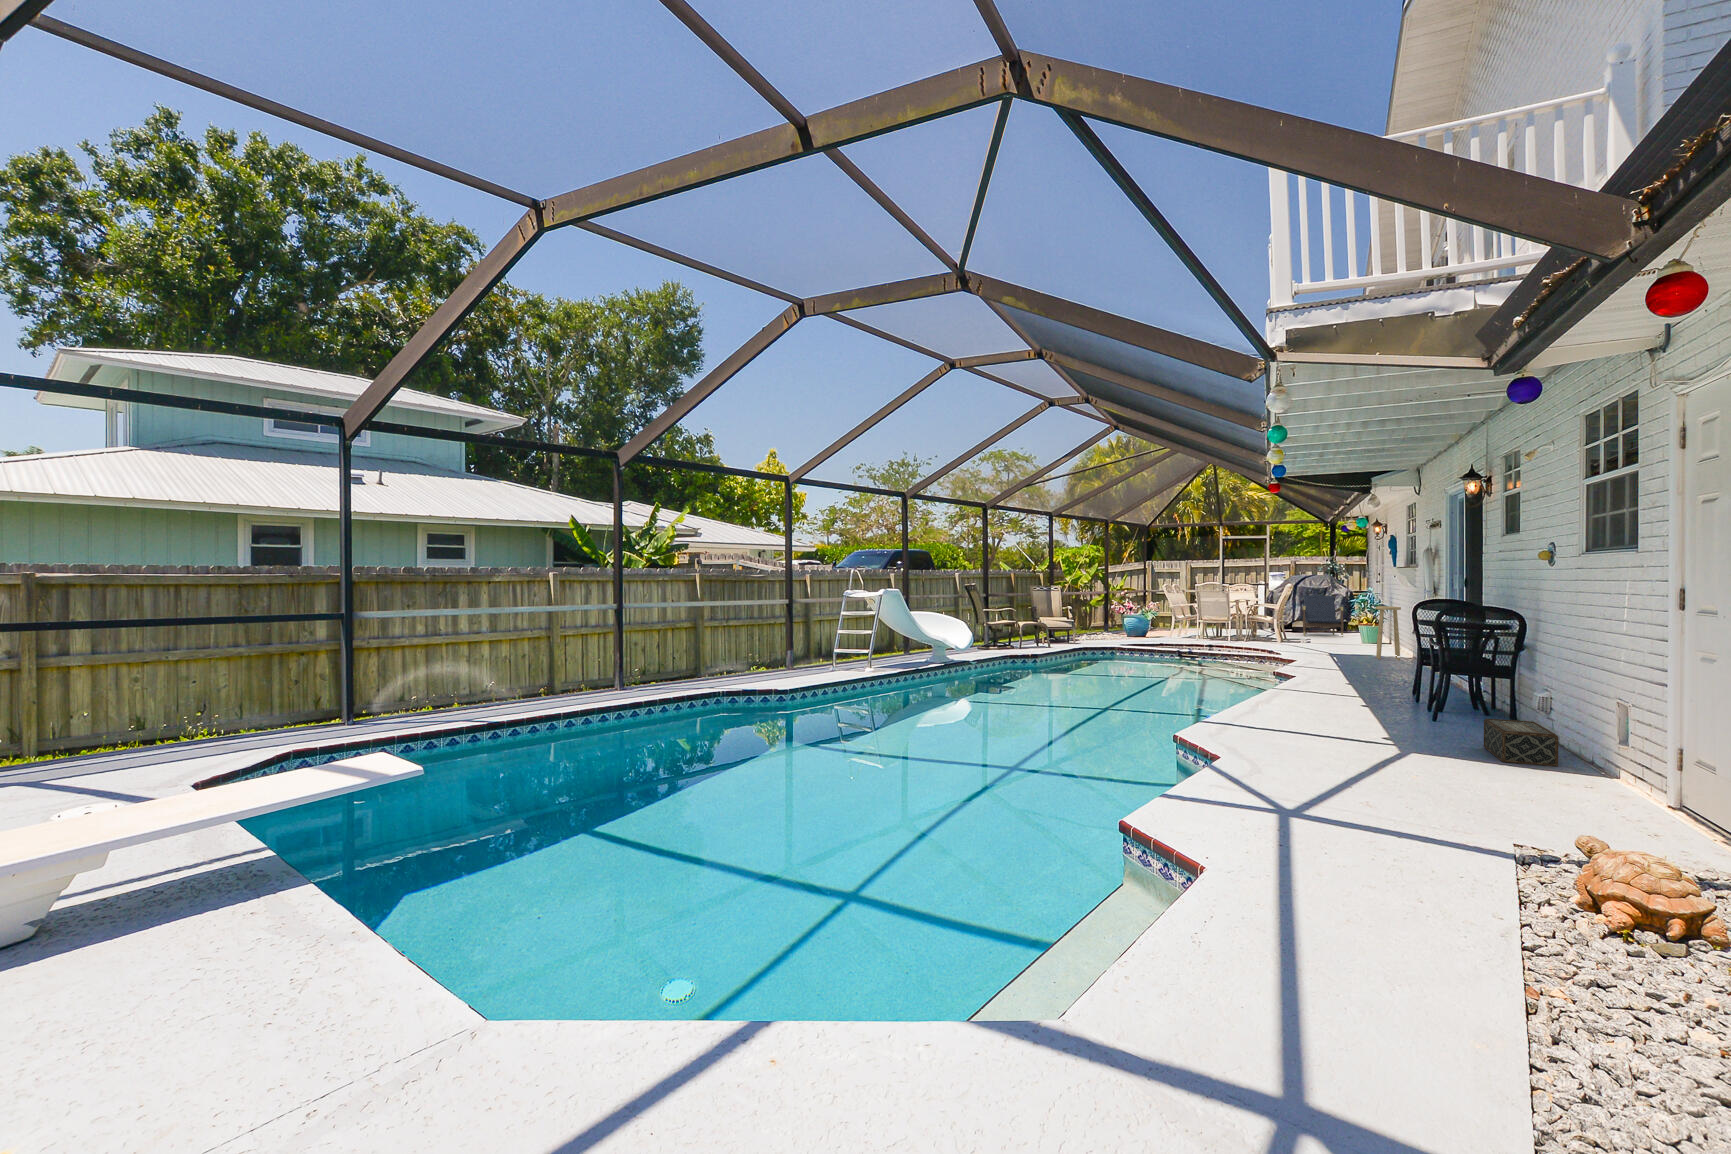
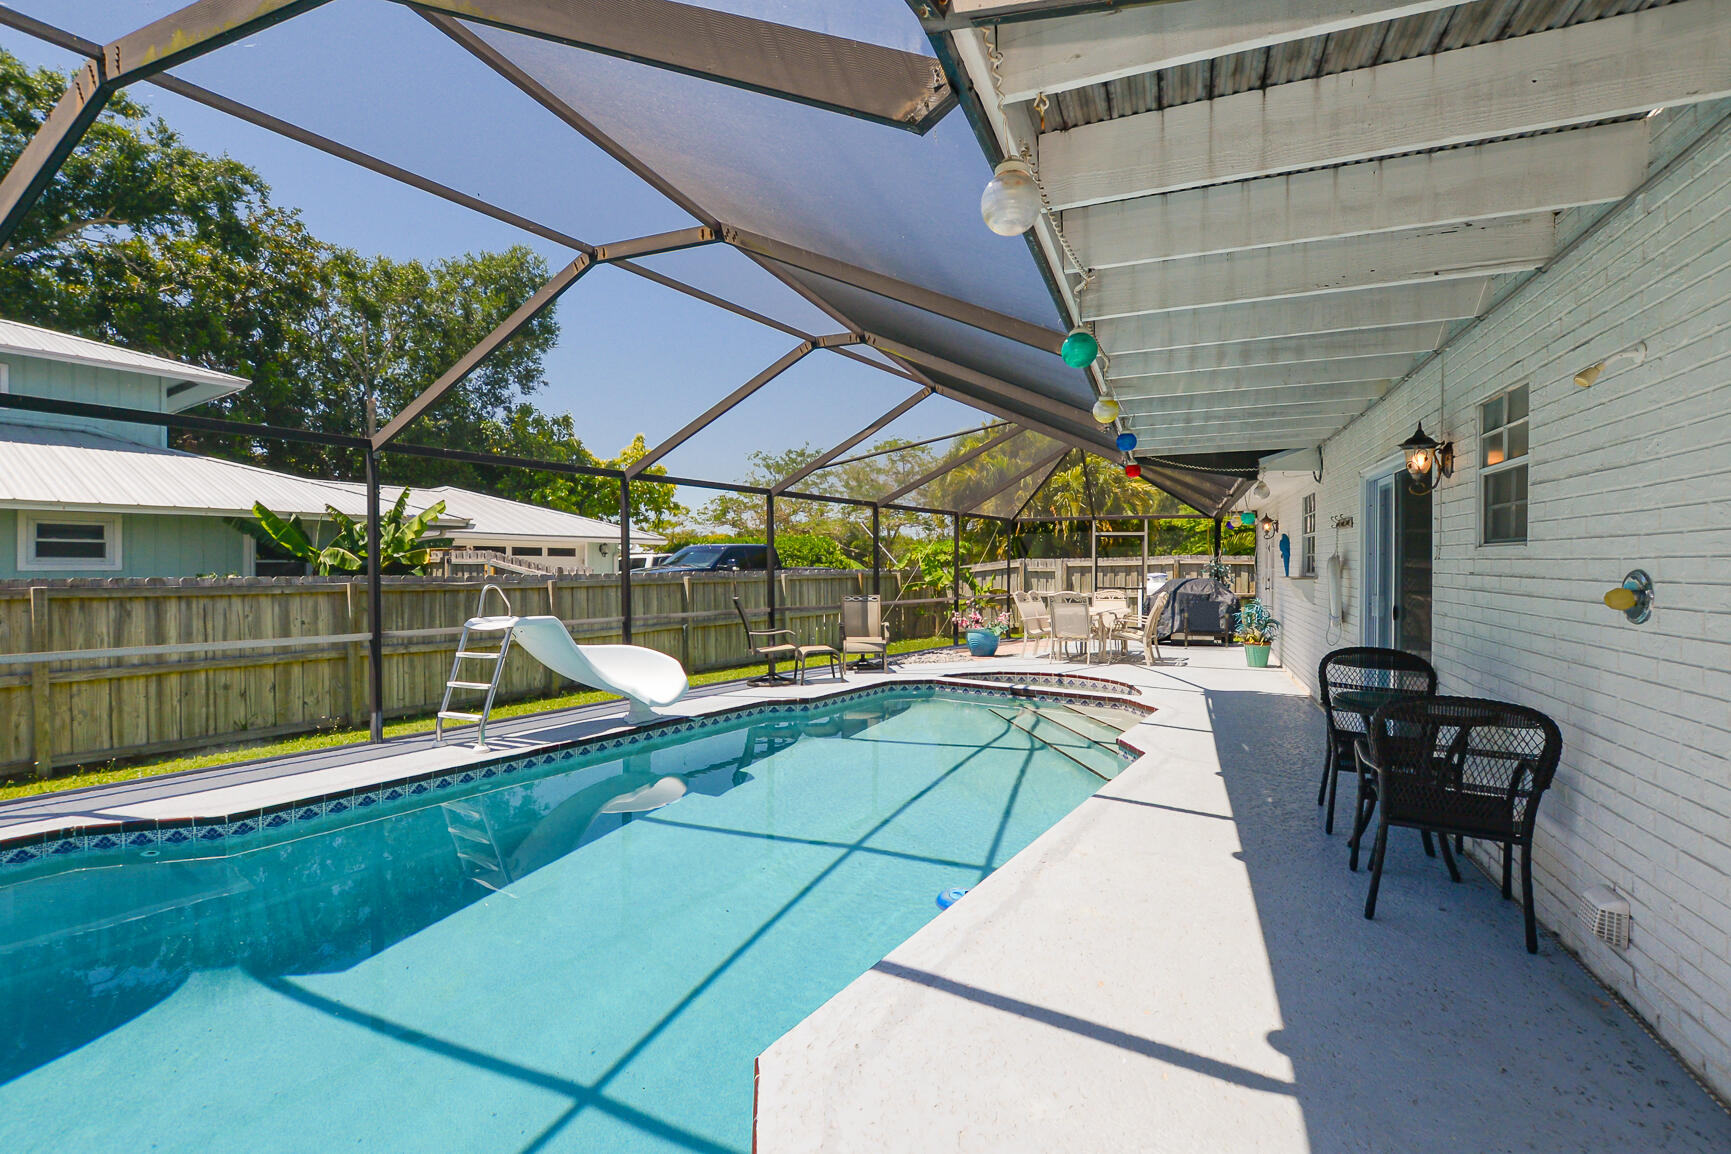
stool: present [1376,606,1401,660] -> none [1265,622,1295,689]
woven basket: present [1484,718,1559,766] -> none [1483,903,1671,1058]

